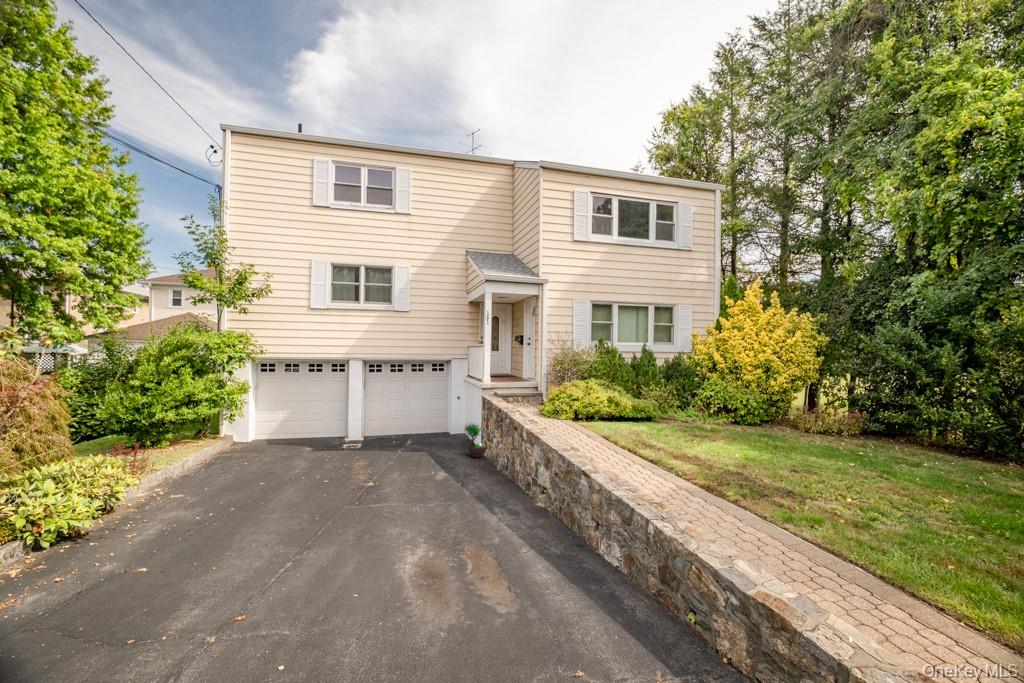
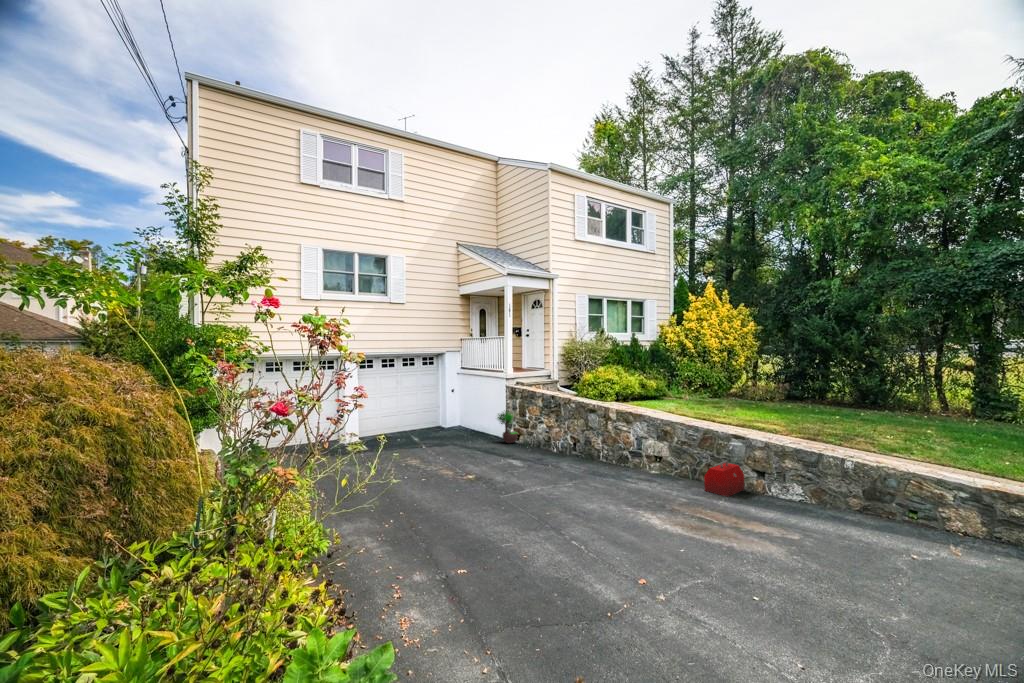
toolbox: none [570,529,630,584] -> present [704,461,744,497]

